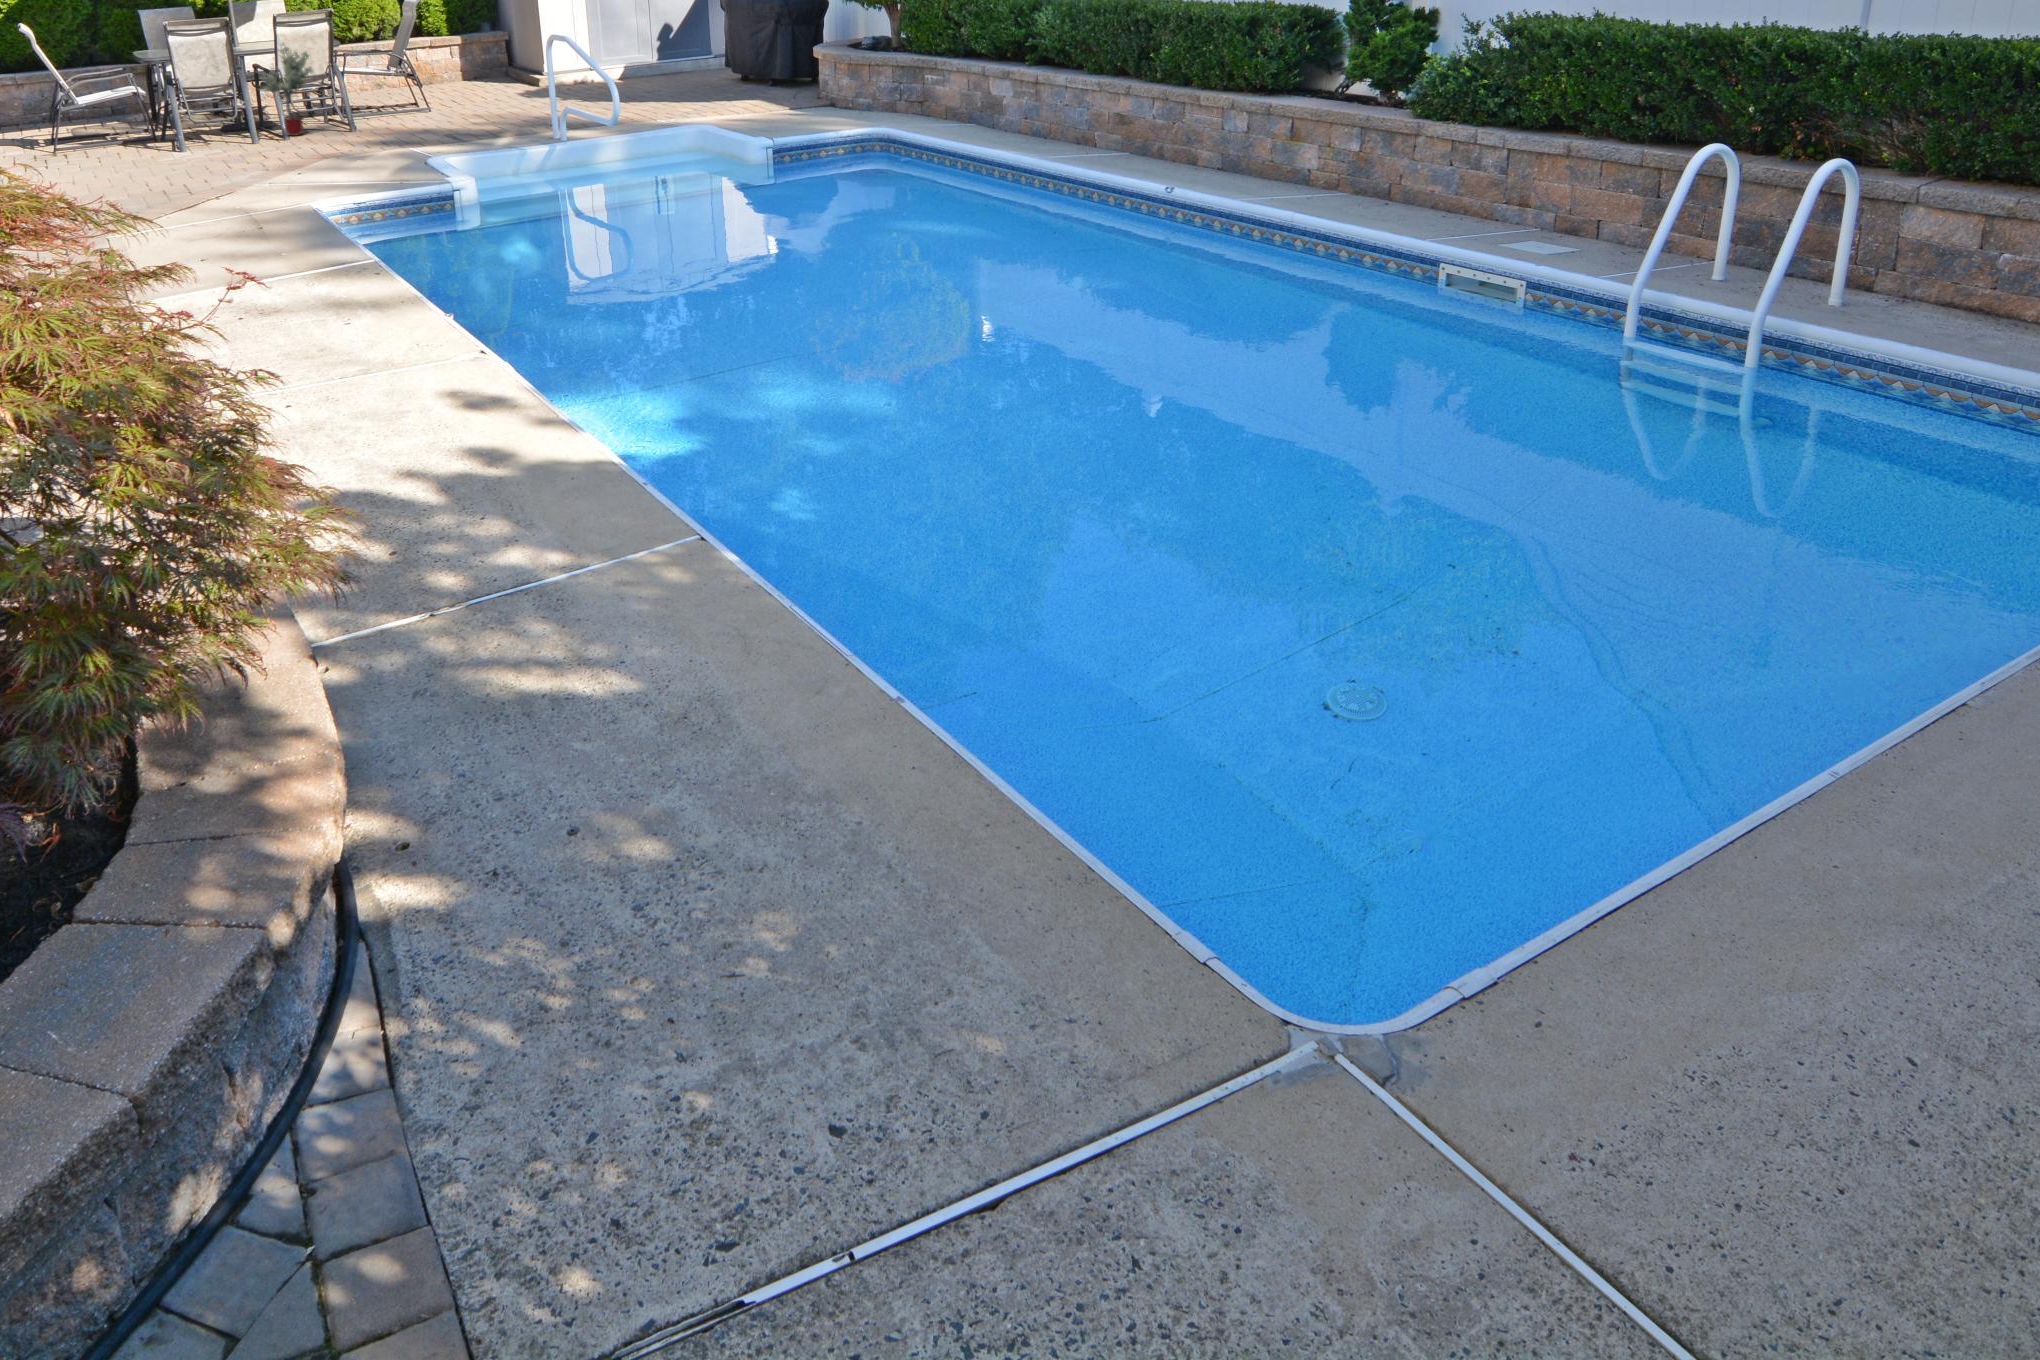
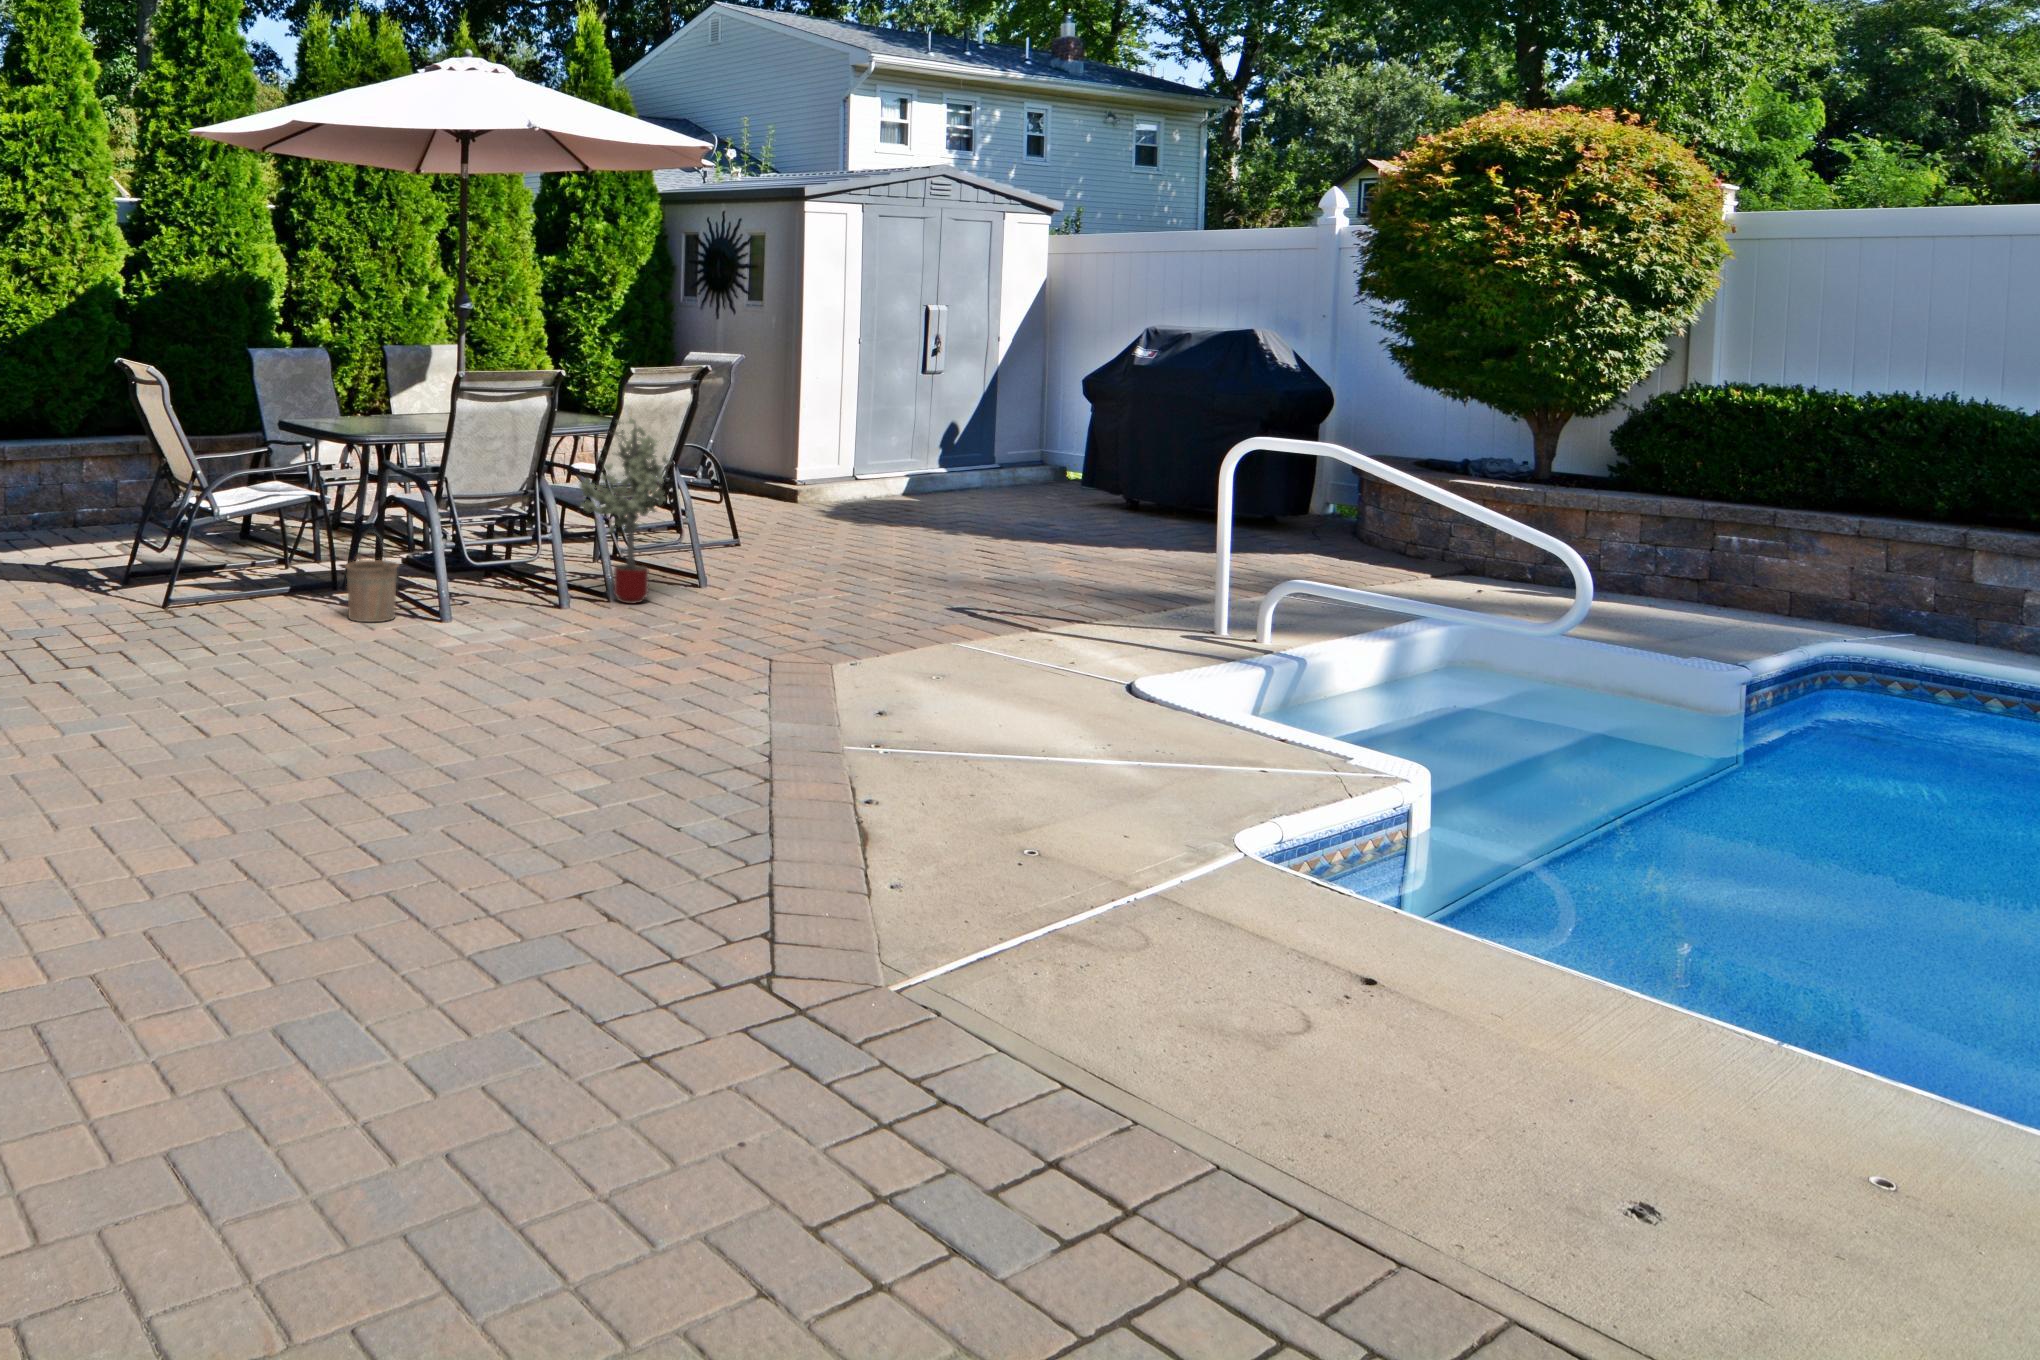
bucket: none [134,105,164,148] -> present [346,535,398,622]

